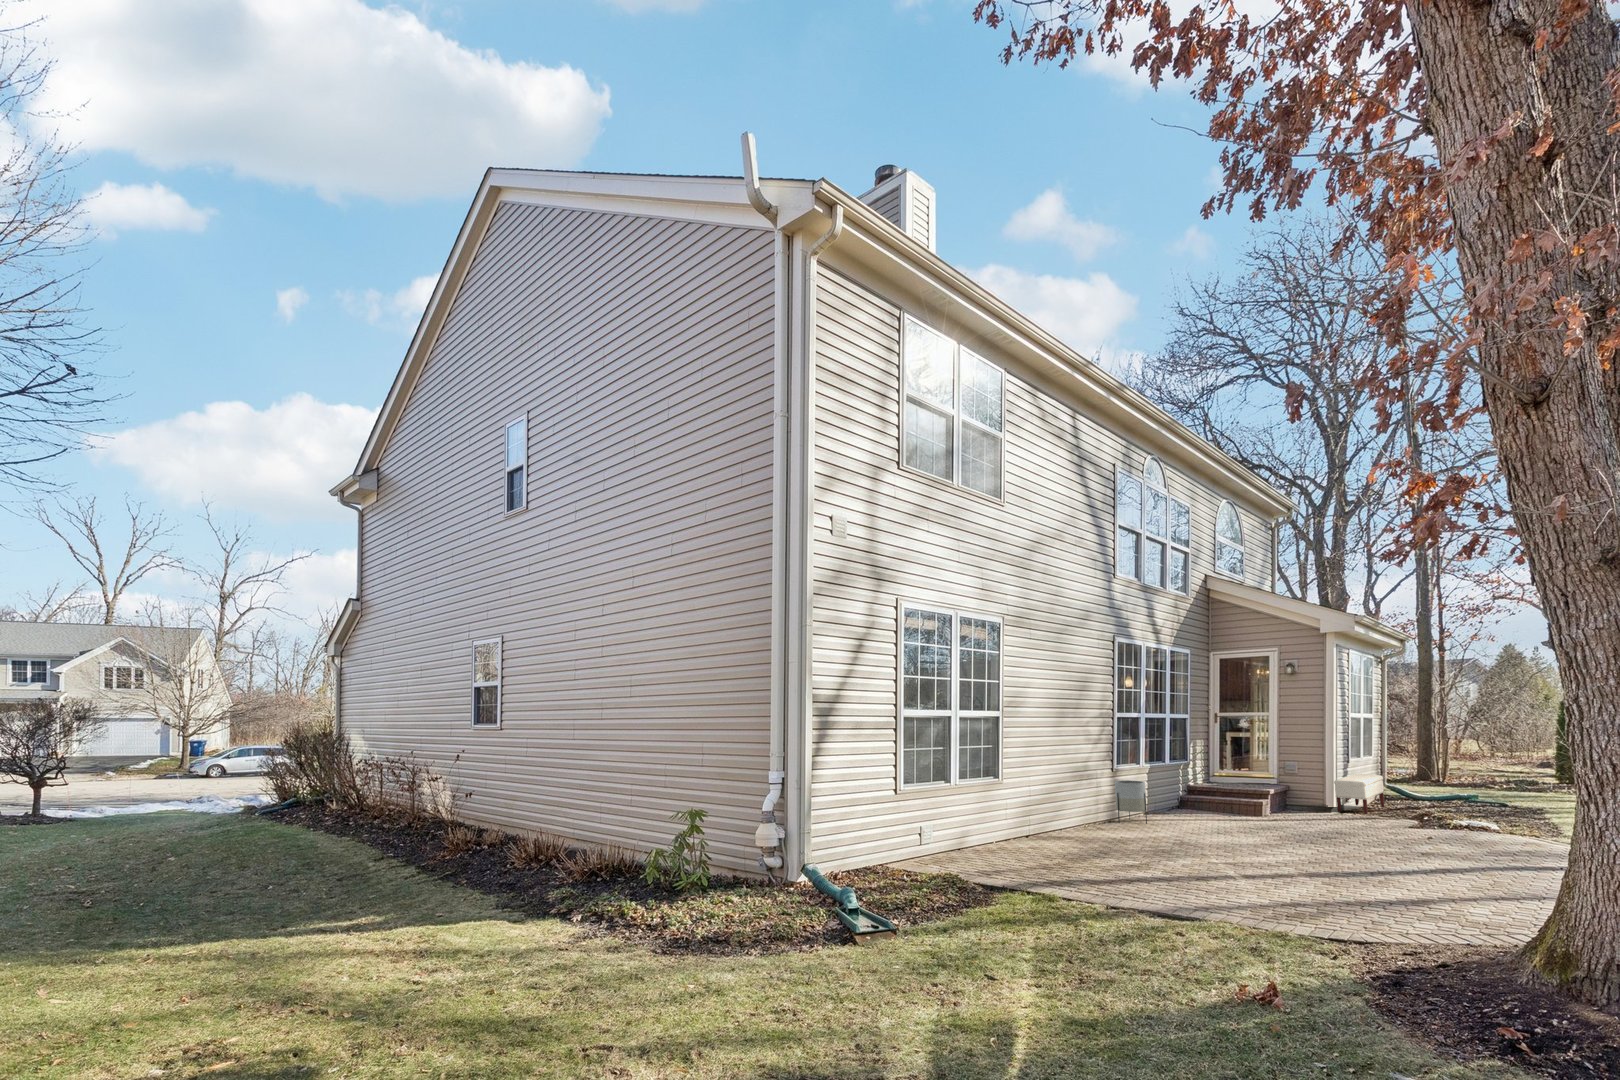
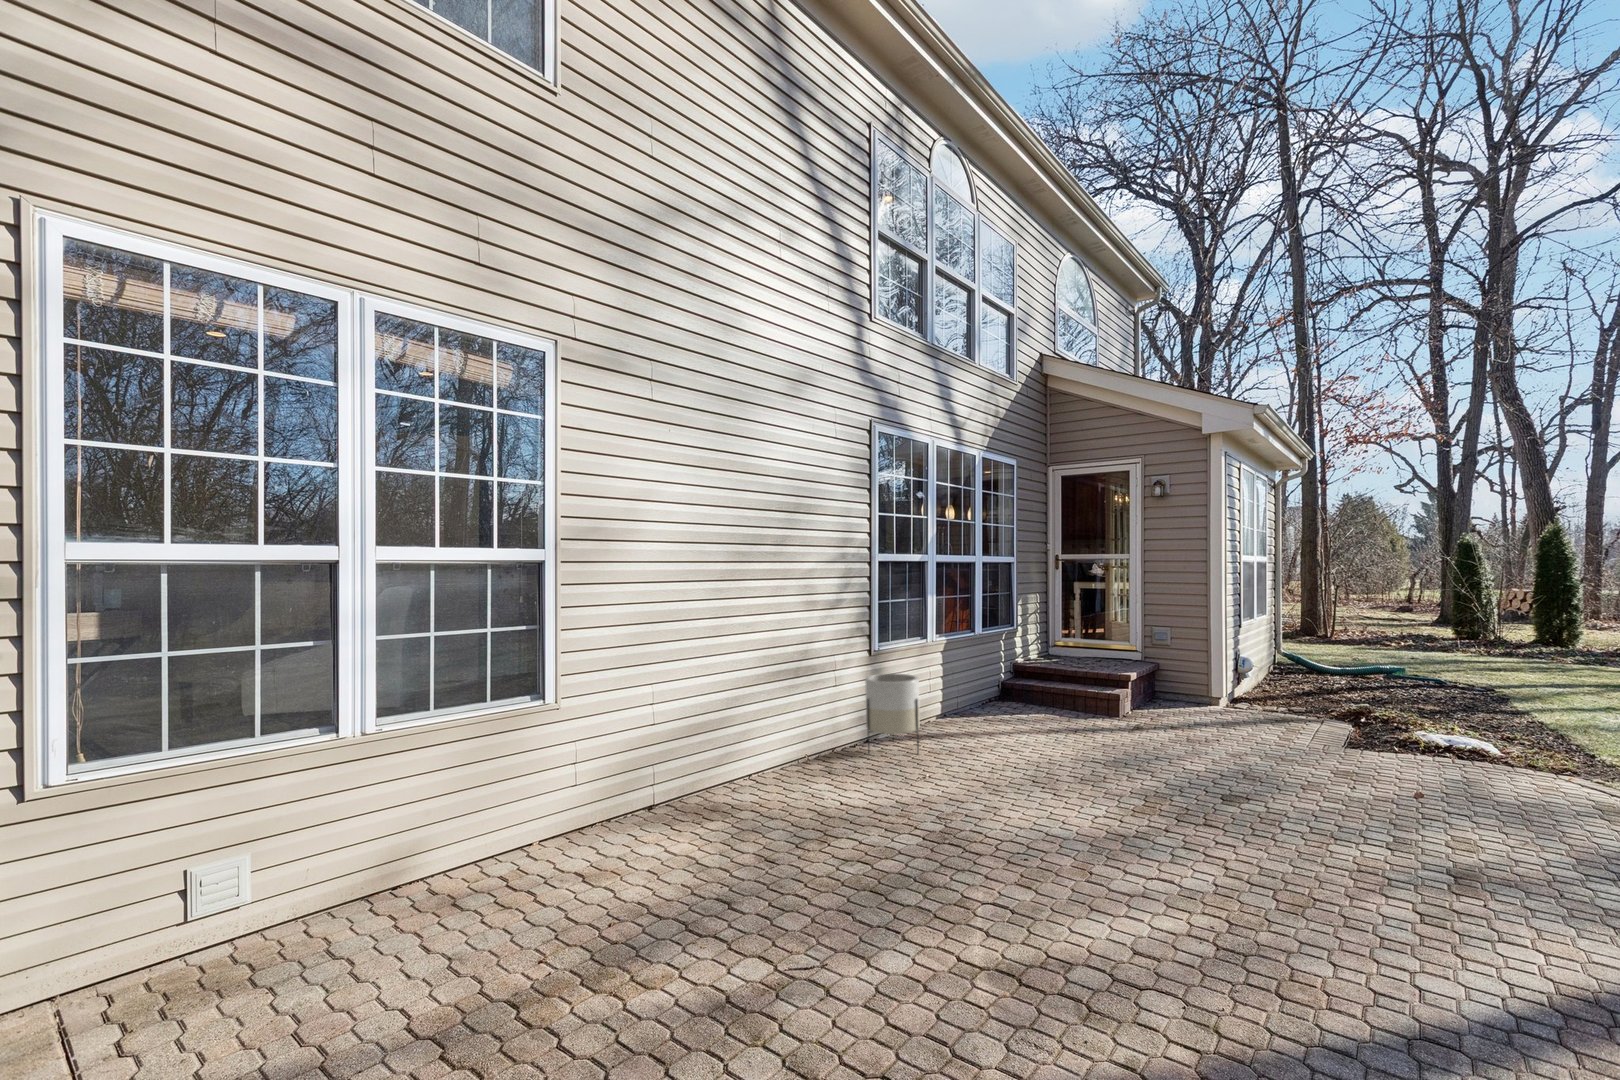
bench: present [1334,774,1384,814] -> none [1229,640,1293,707]

